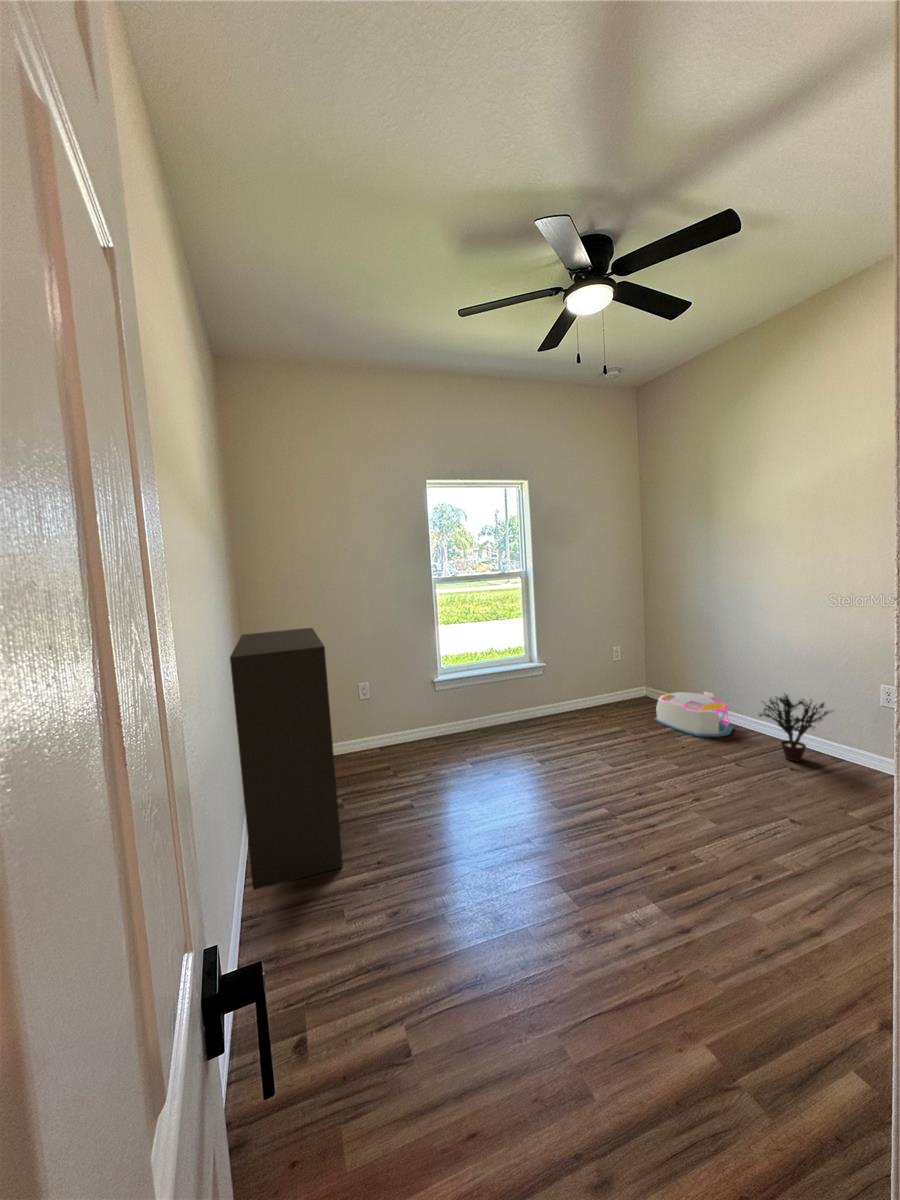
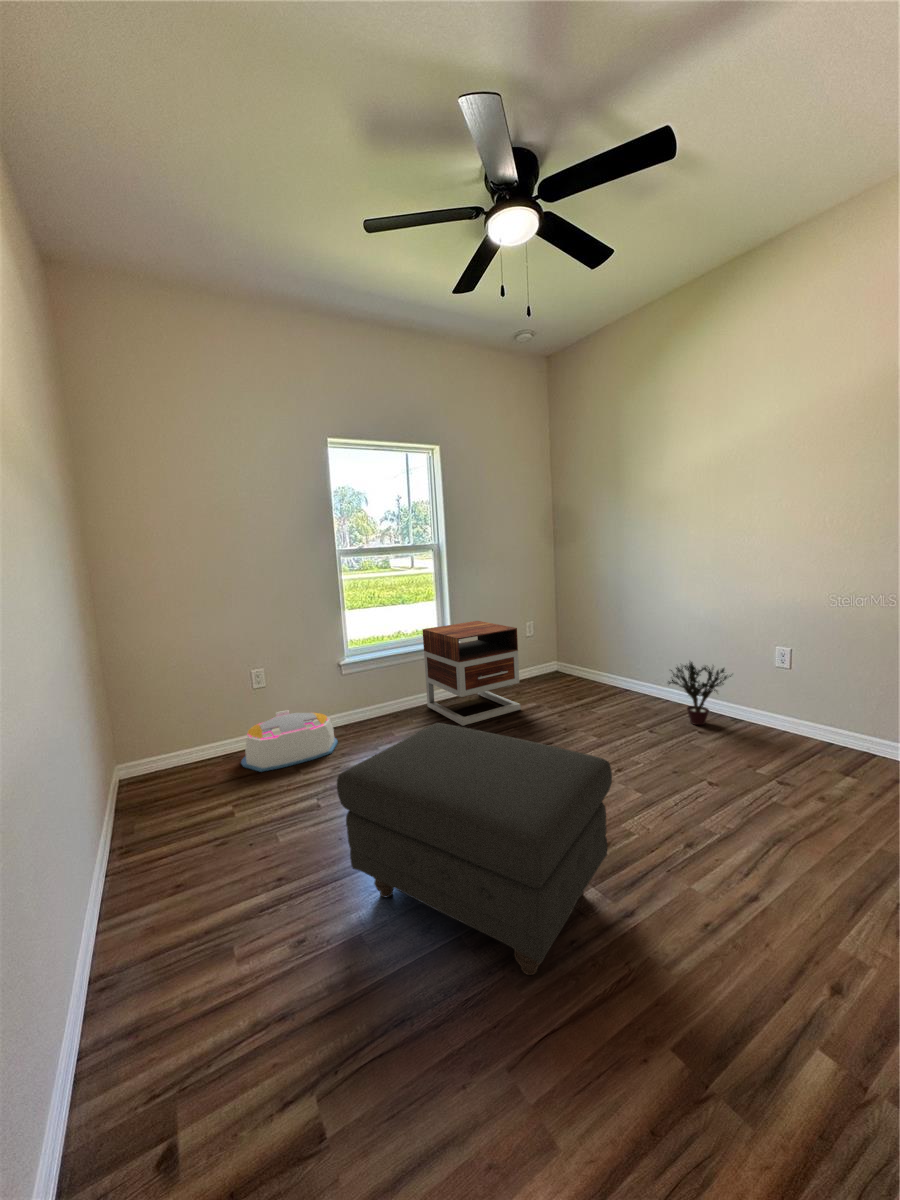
bookshelf: present [230,628,343,890] -> none [63,605,233,938]
nightstand: none [509,643,604,744] -> present [423,621,521,726]
storage bin: present [655,692,733,737] -> present [241,710,337,772]
ottoman: none [426,740,672,968] -> present [337,723,612,975]

